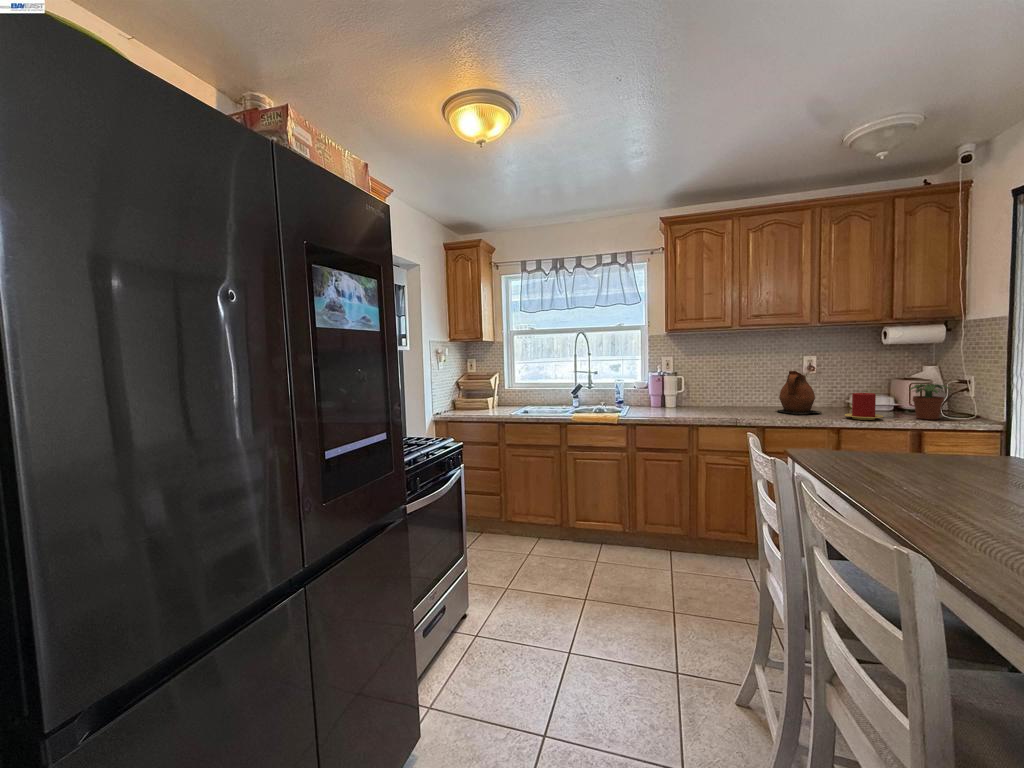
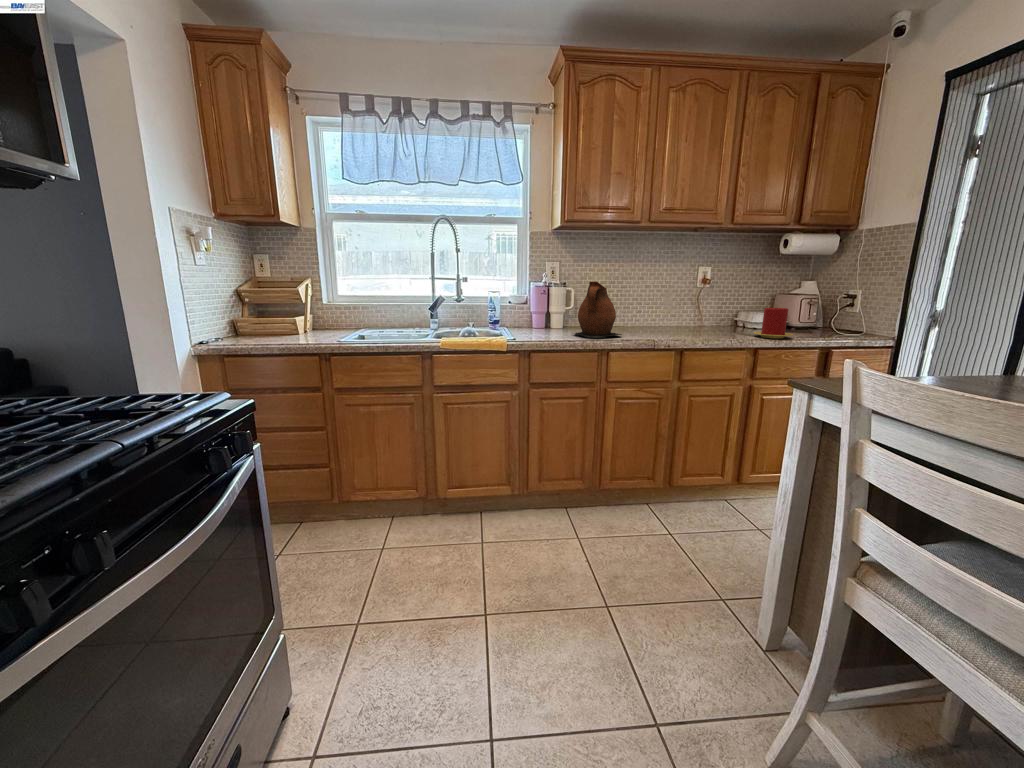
ceramic pitcher: present [778,371,821,414] -> present [575,281,622,337]
potted plant: present [910,384,952,420] -> none [813,299,852,337]

